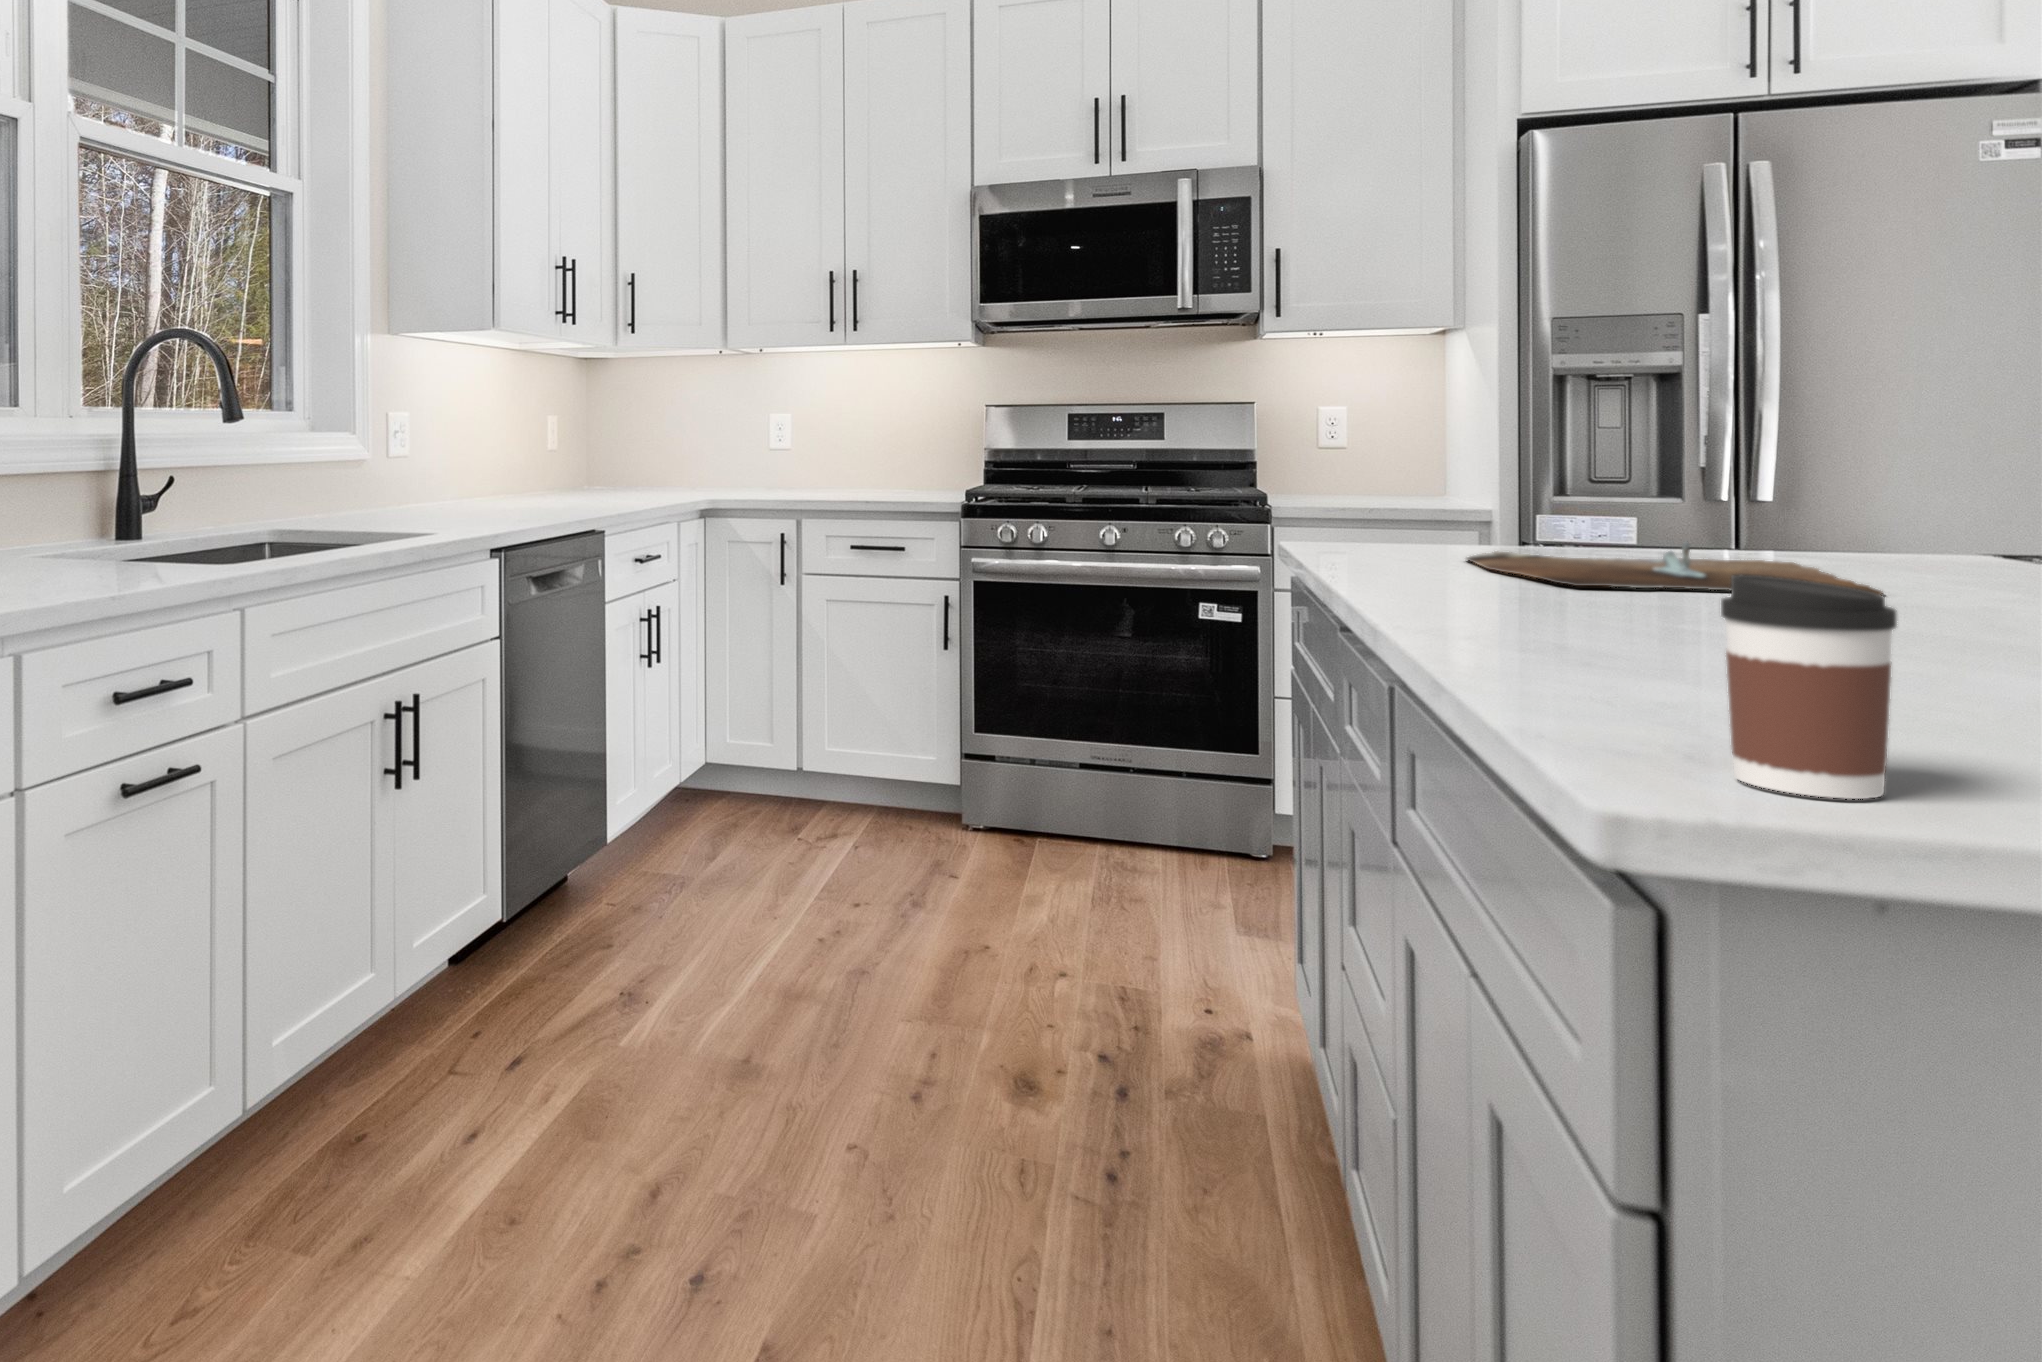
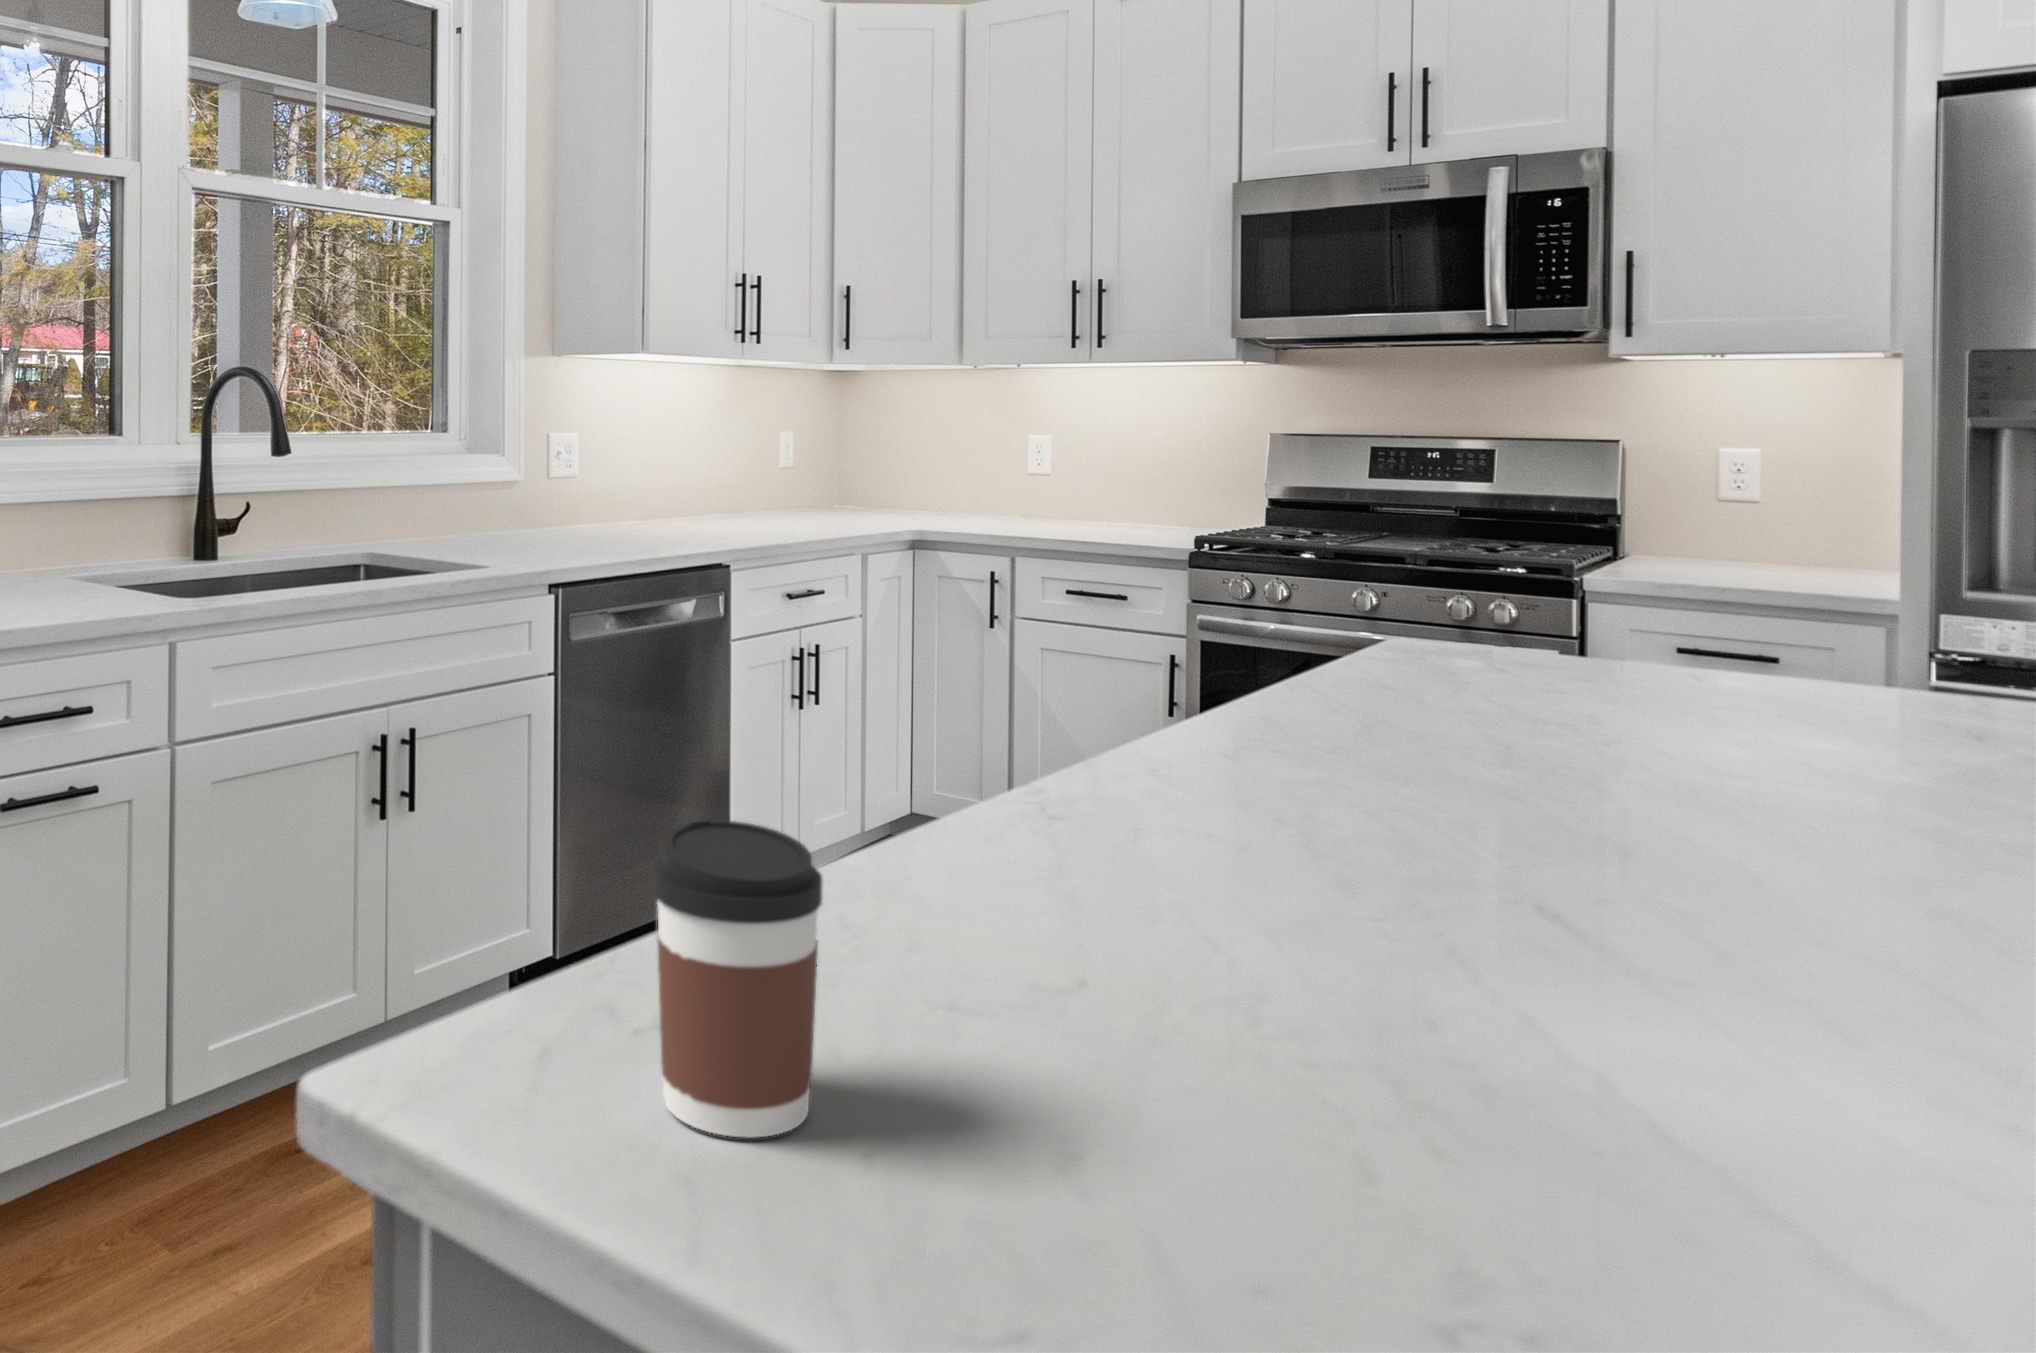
cutting board: present [1467,541,1883,594] -> none [1435,684,1945,809]

